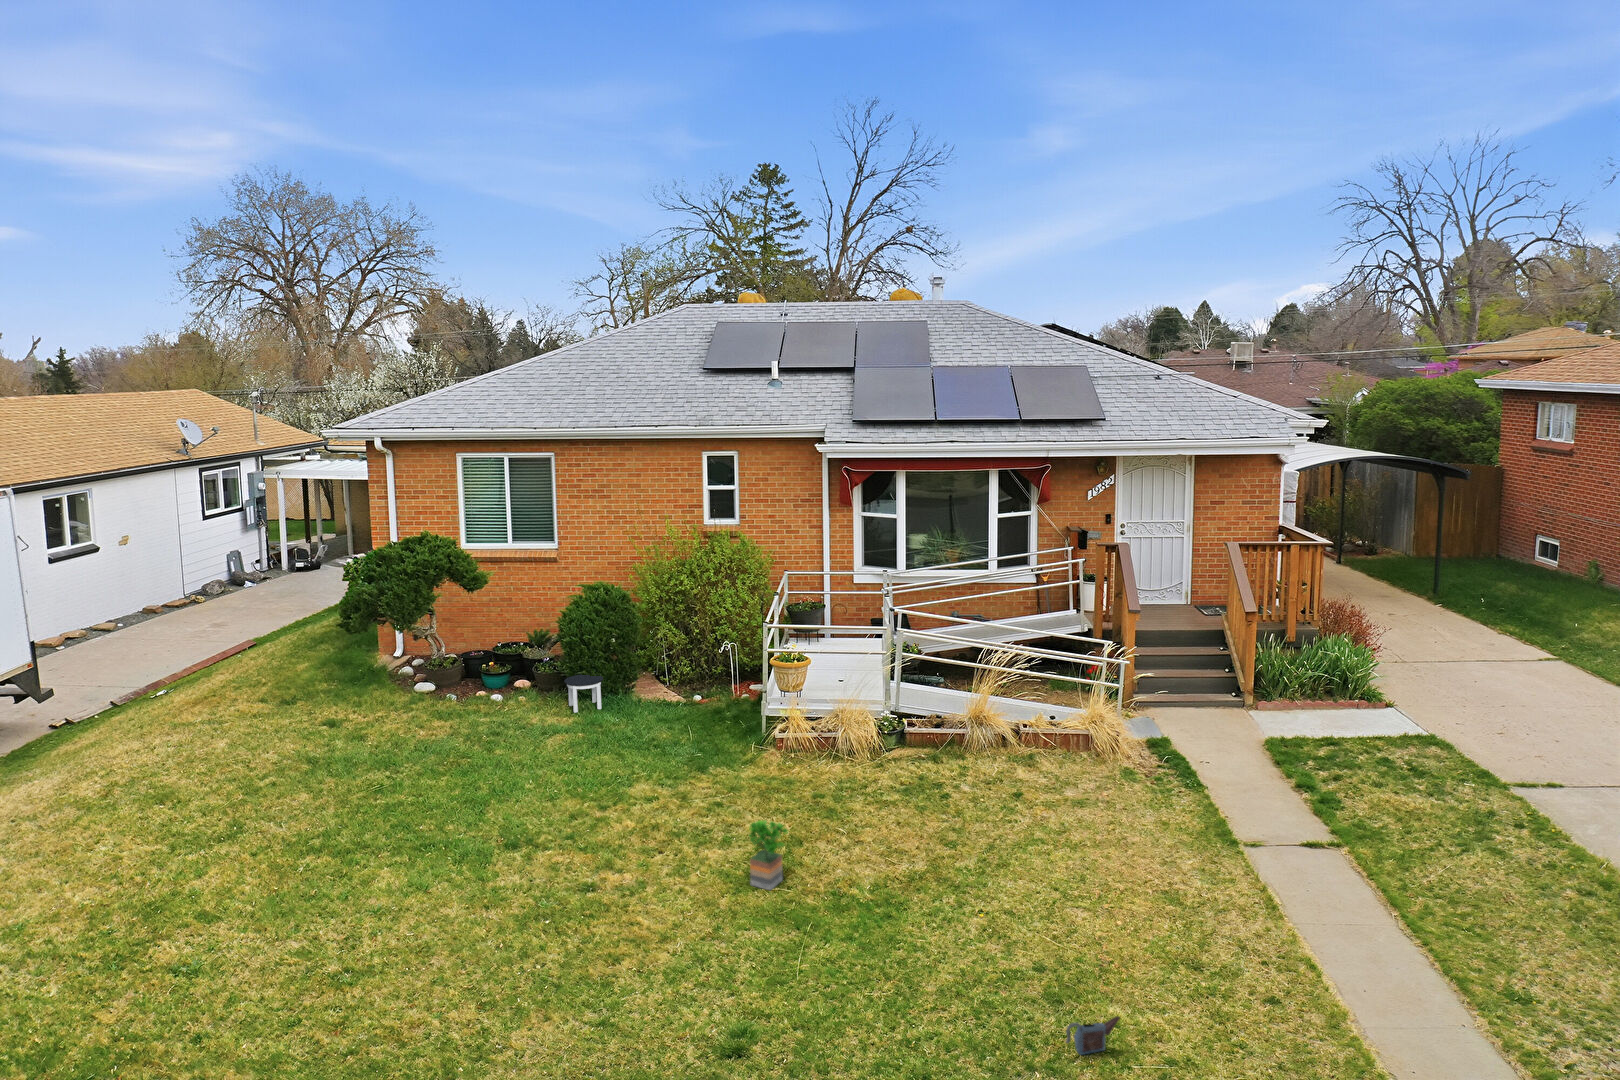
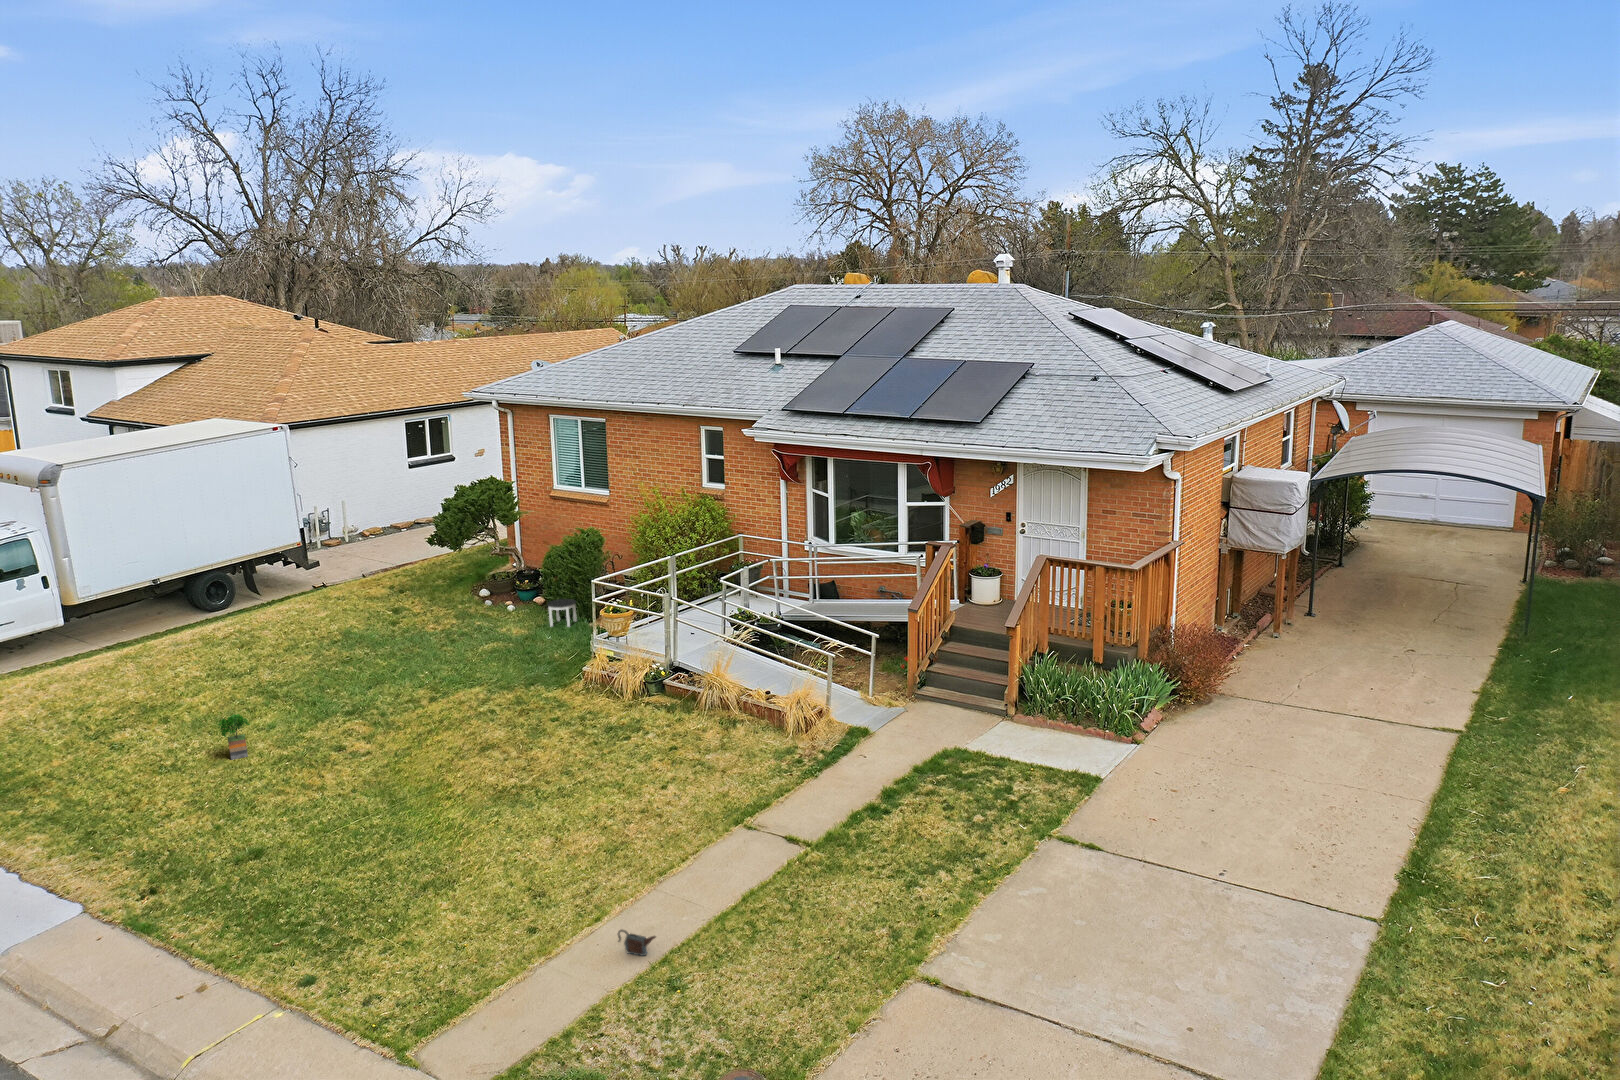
potted tree: present [749,820,788,890] -> present [218,714,250,760]
watering can: present [1066,1016,1120,1055] -> present [618,930,655,956]

